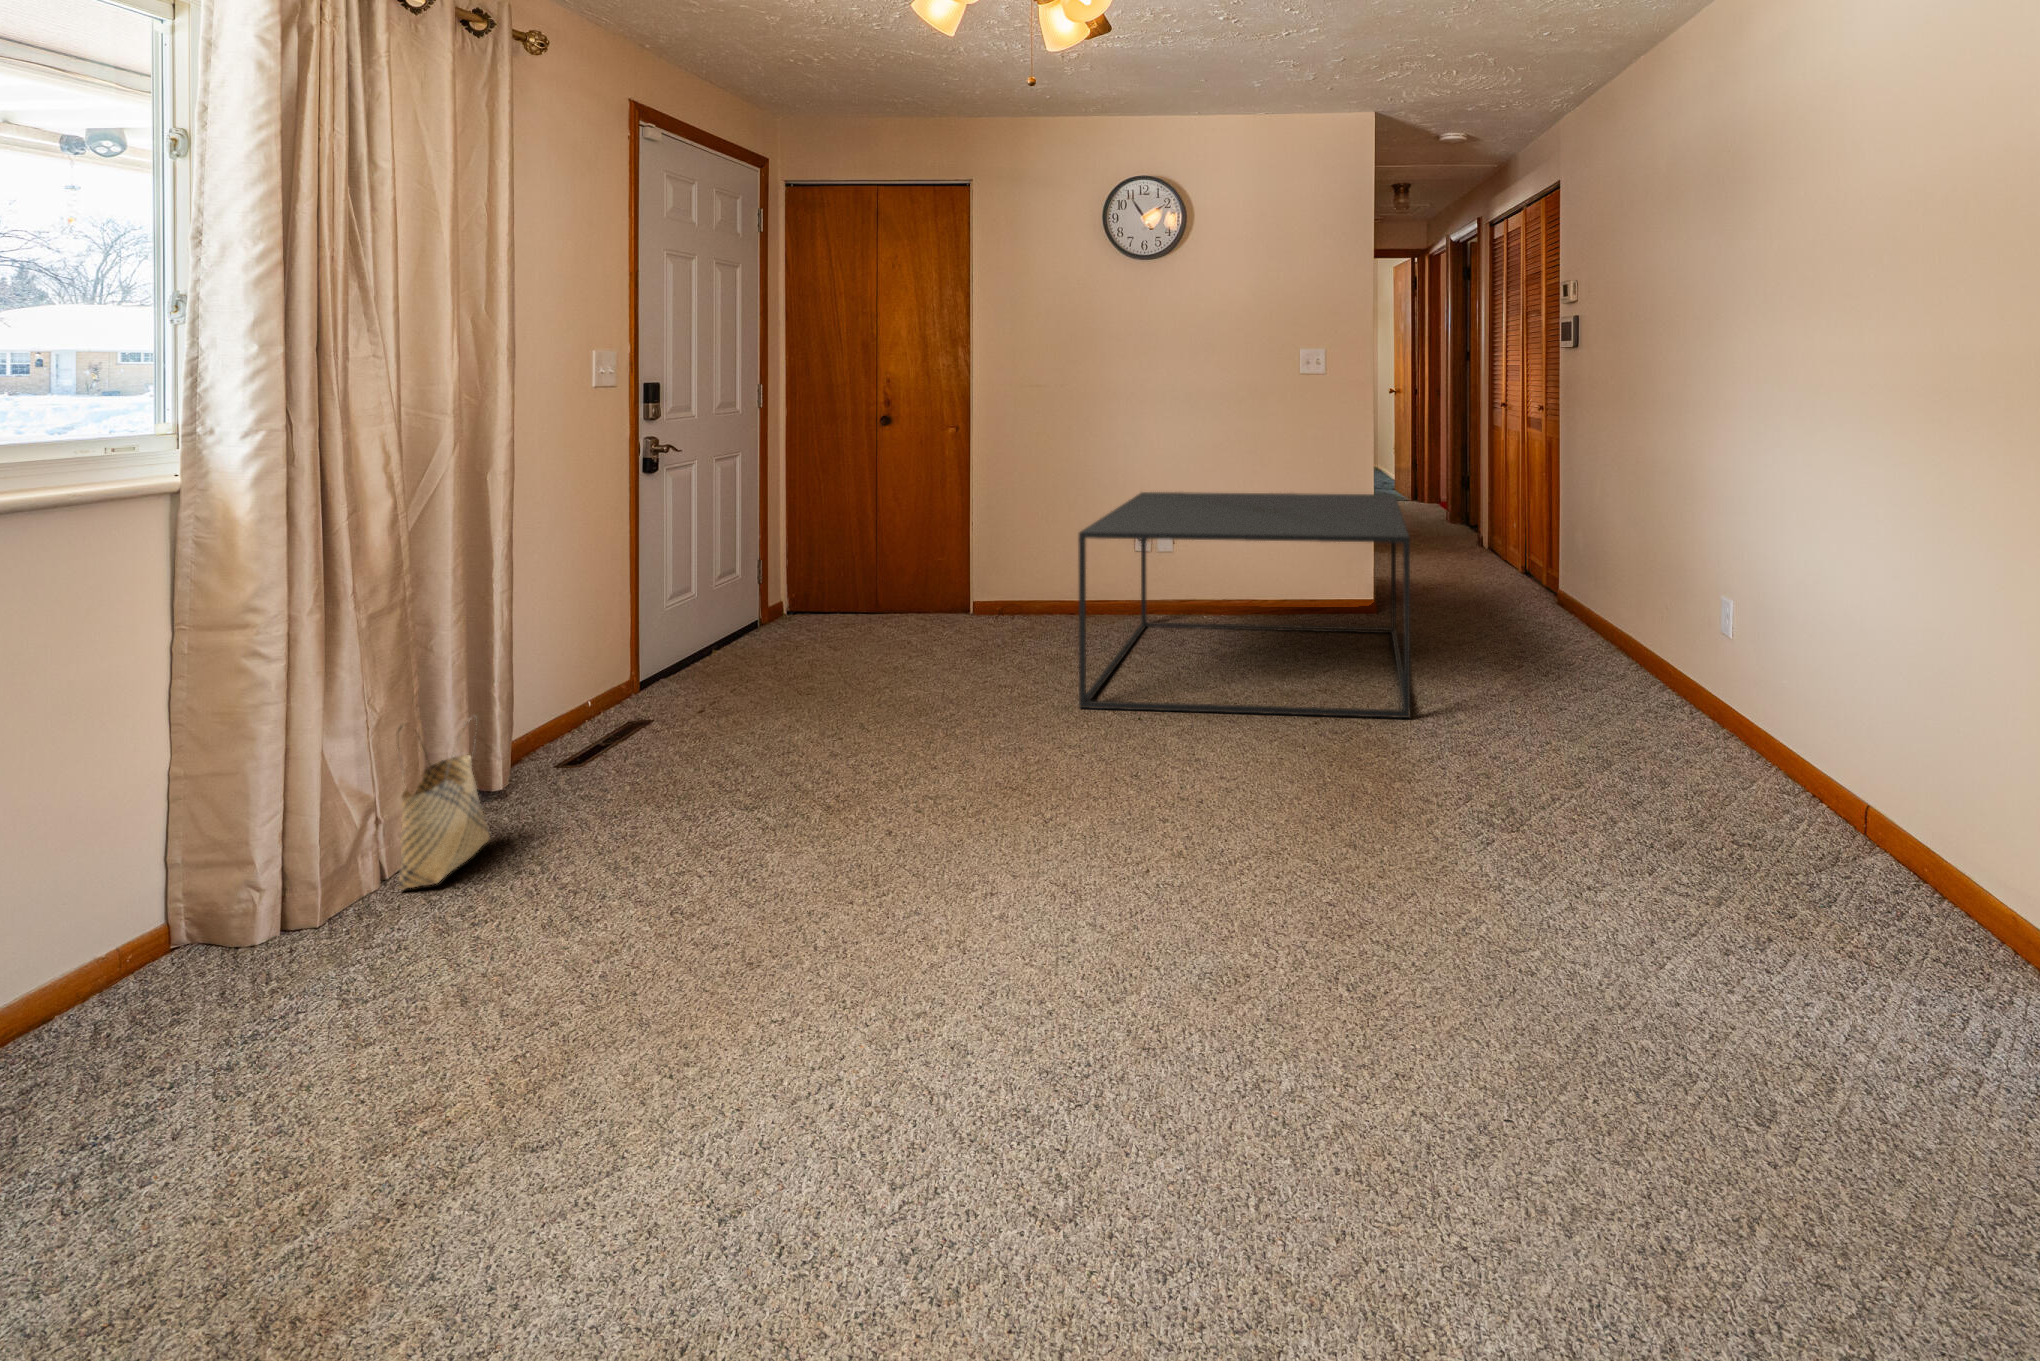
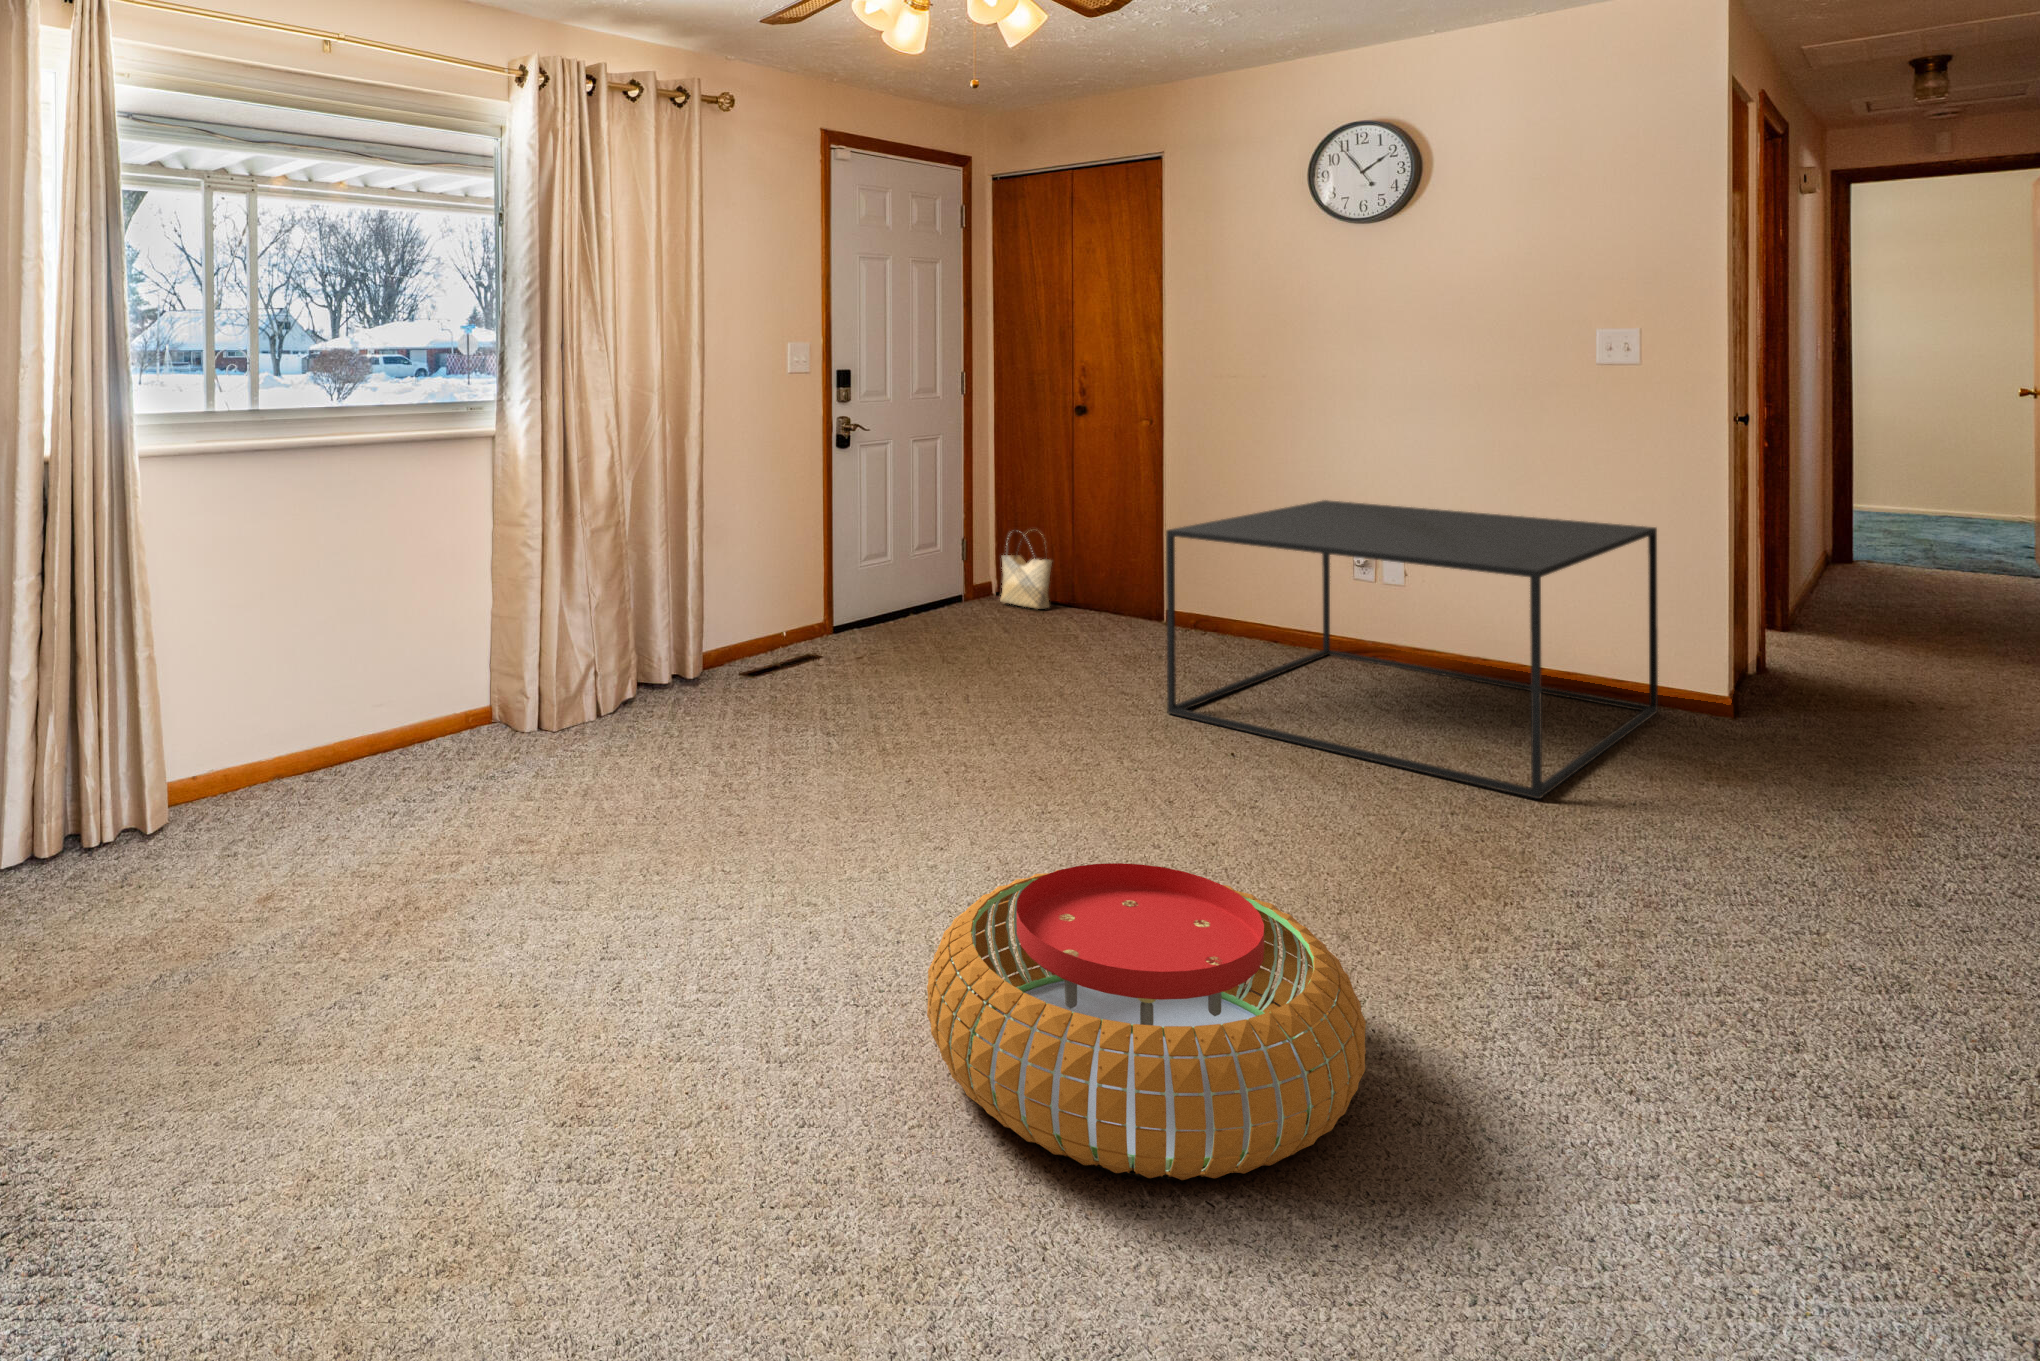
woven basket: present [396,725,489,889] -> present [1000,535,1052,609]
pouf: none [1217,867,1655,1216] -> present [927,863,1366,1180]

